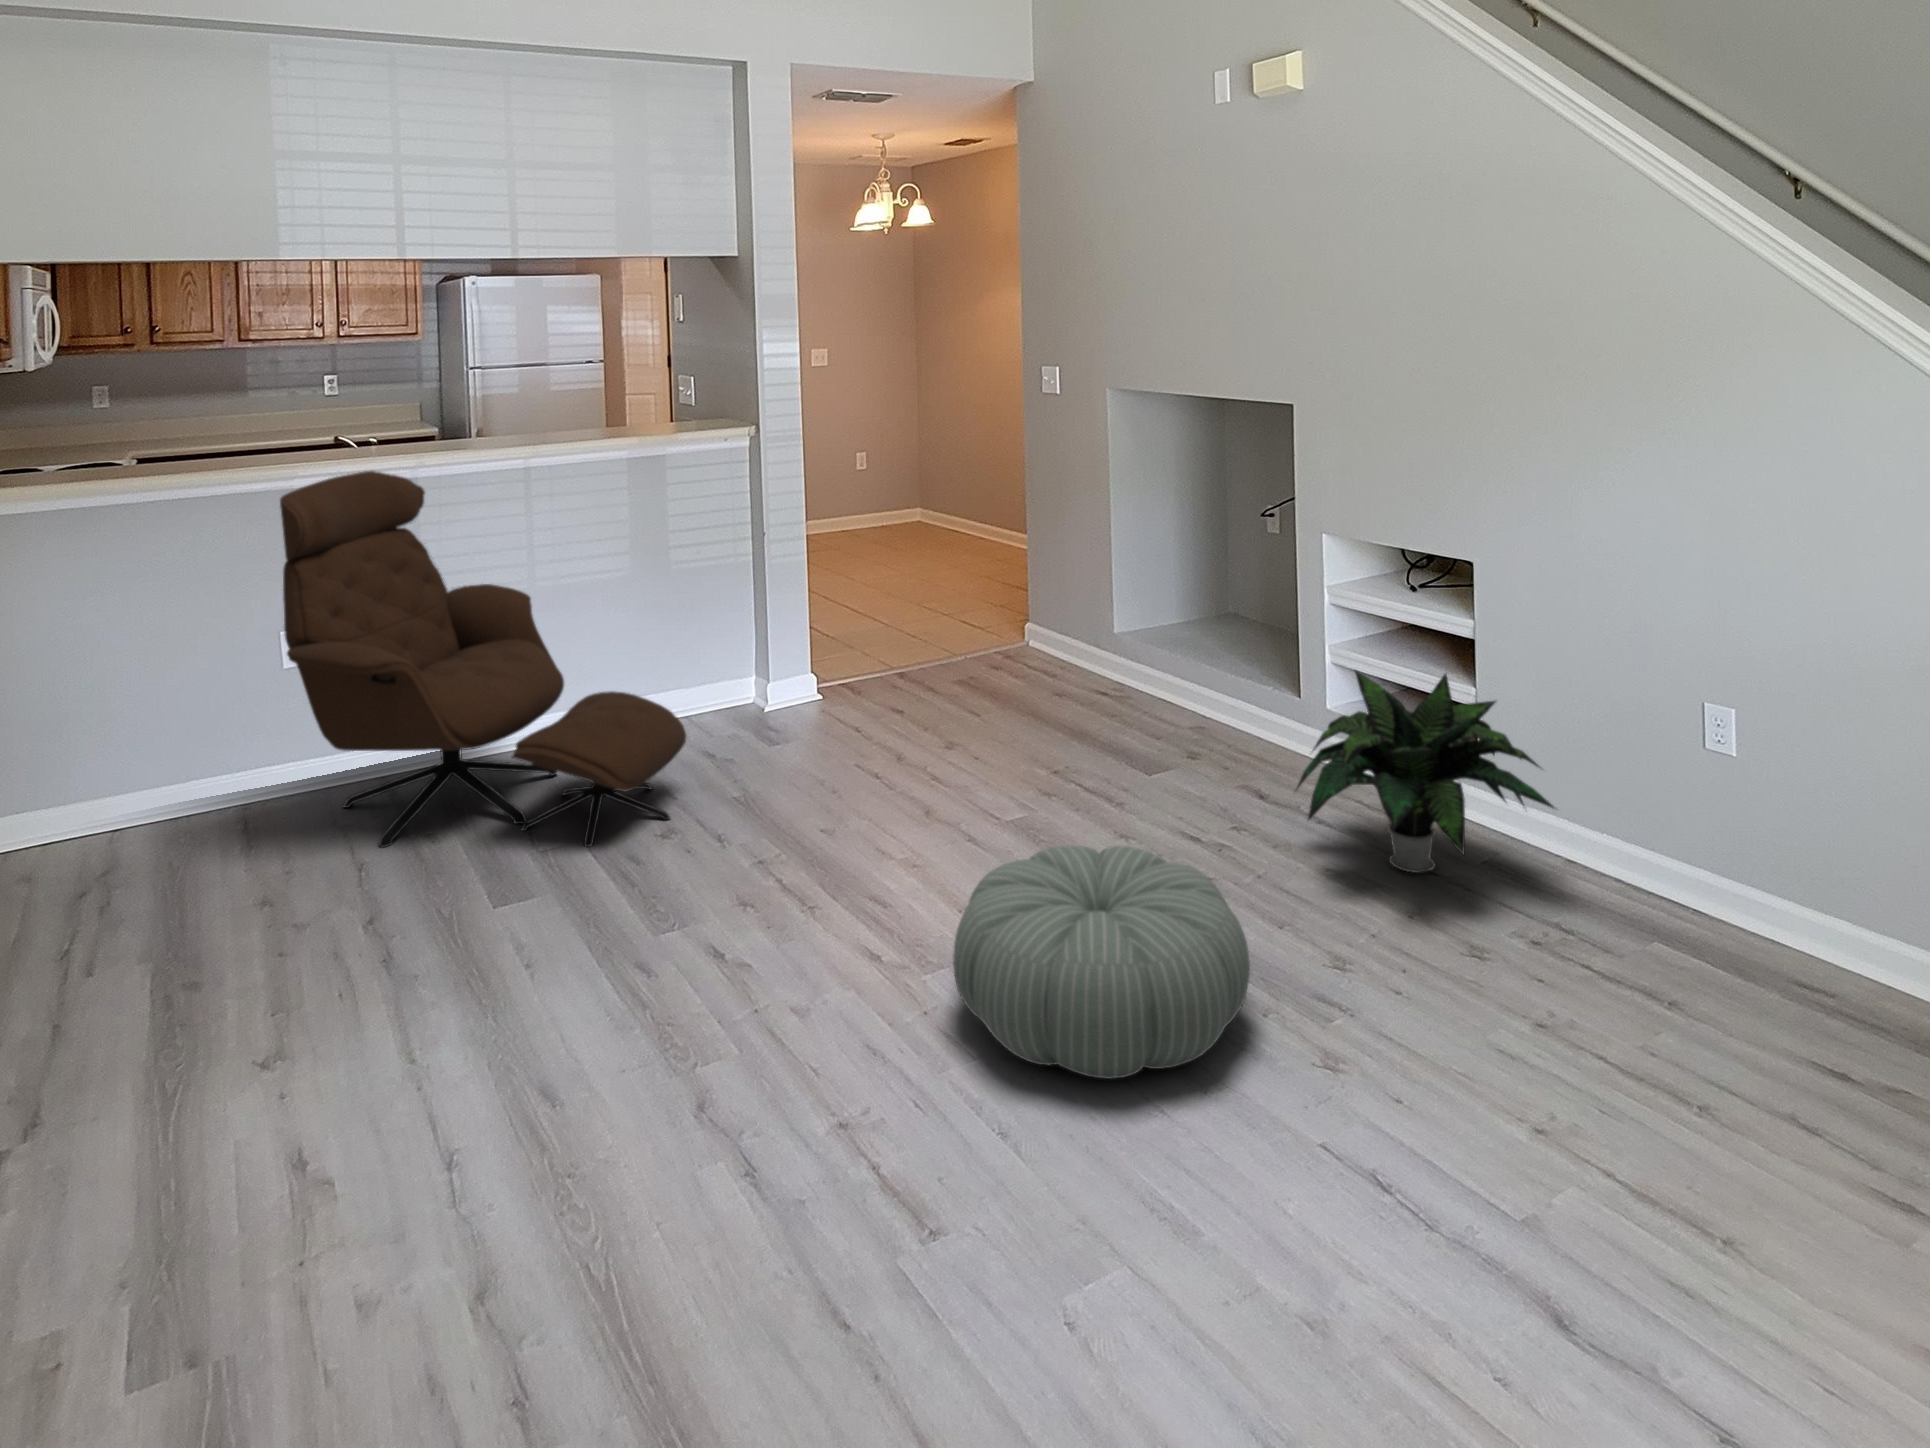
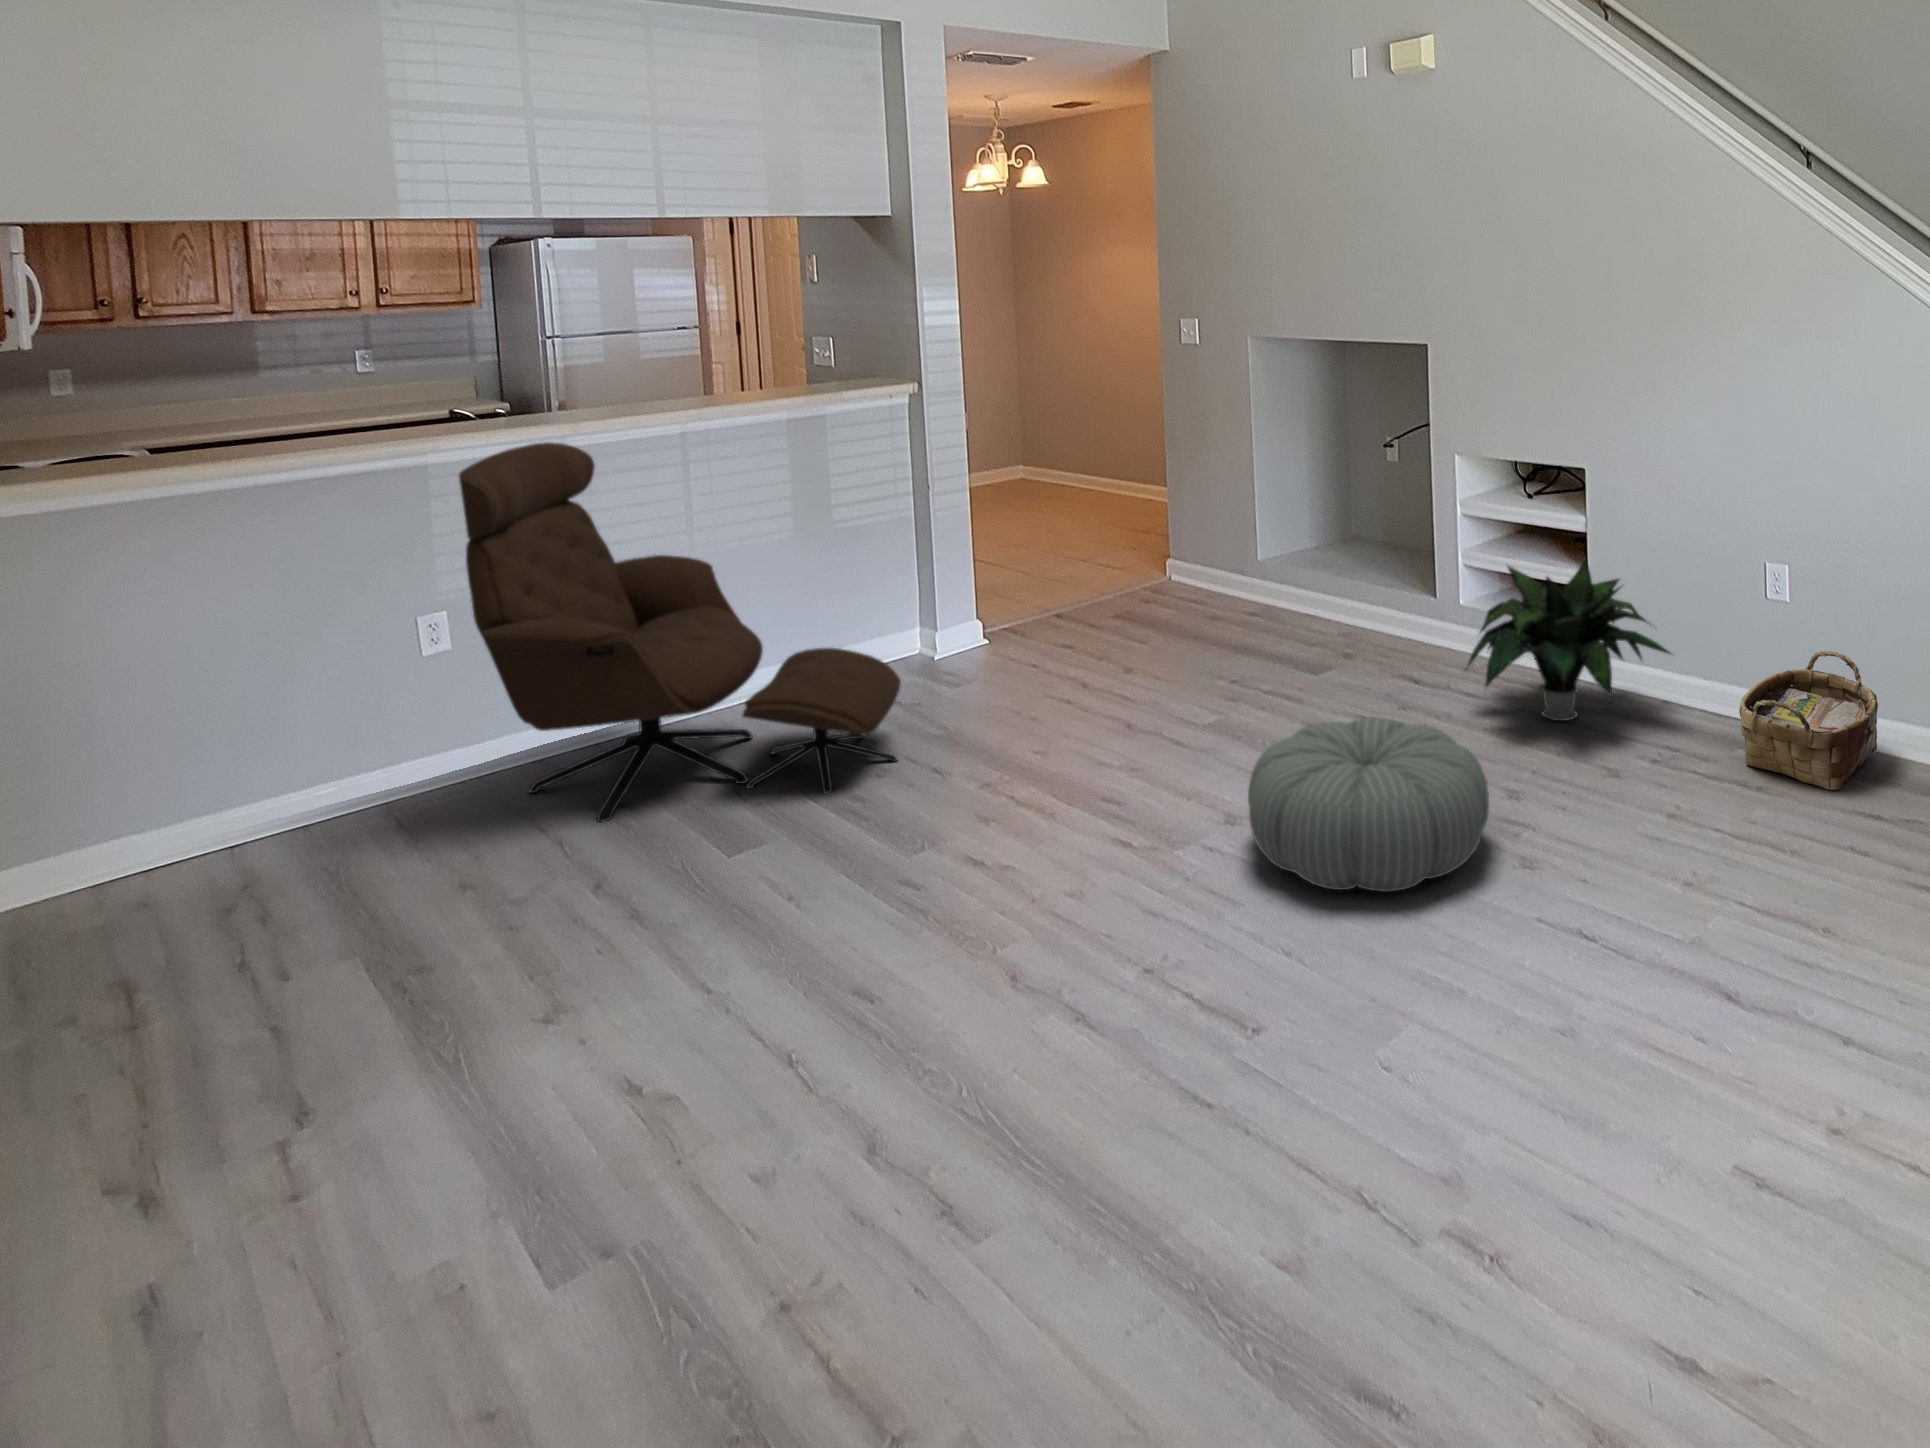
woven basket: none [1631,831,1845,1033] -> present [1739,651,1878,790]

